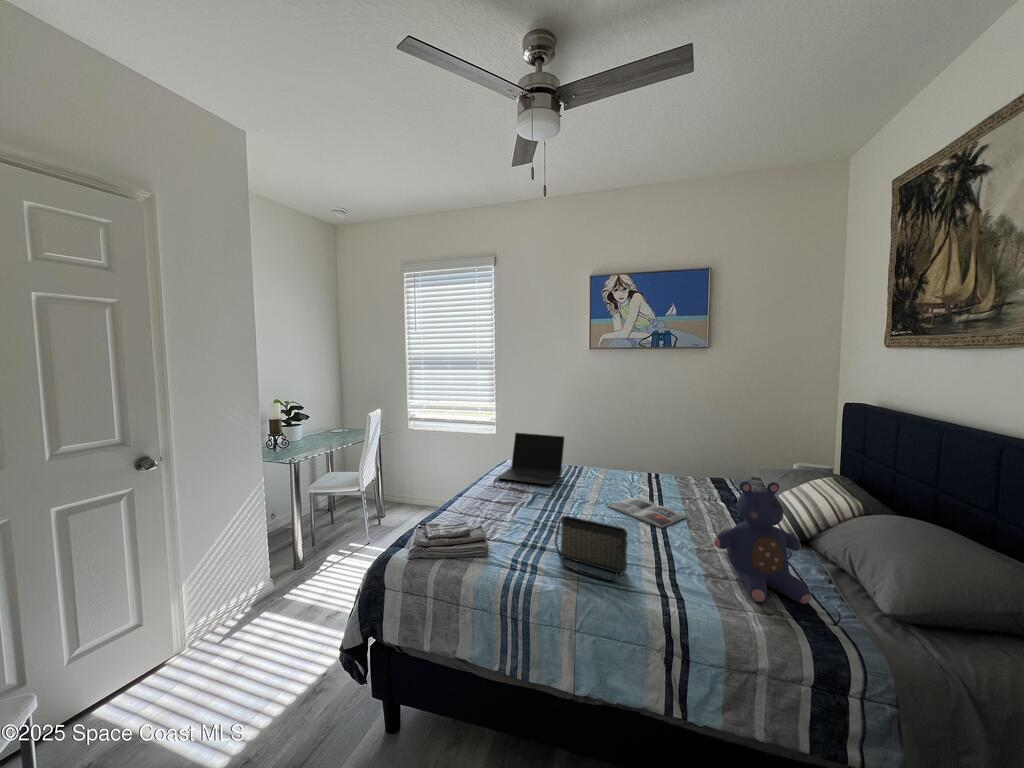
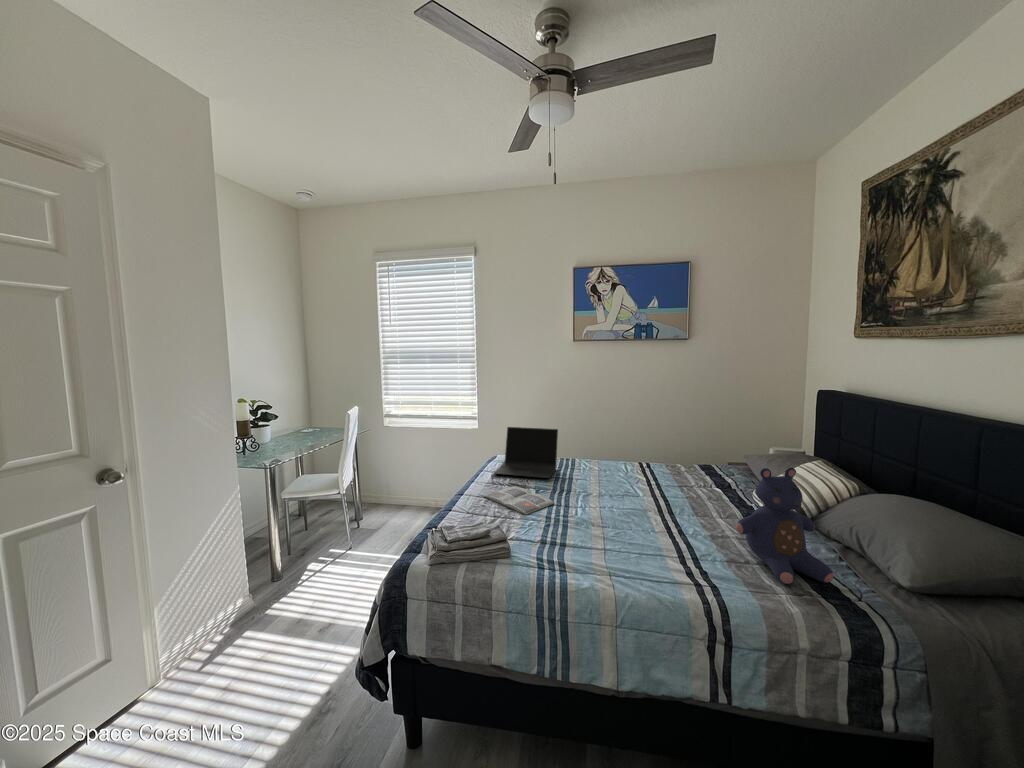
magazine: present [608,498,686,528] -> present [485,486,554,515]
handbag: present [555,516,628,581] -> none [579,510,658,573]

